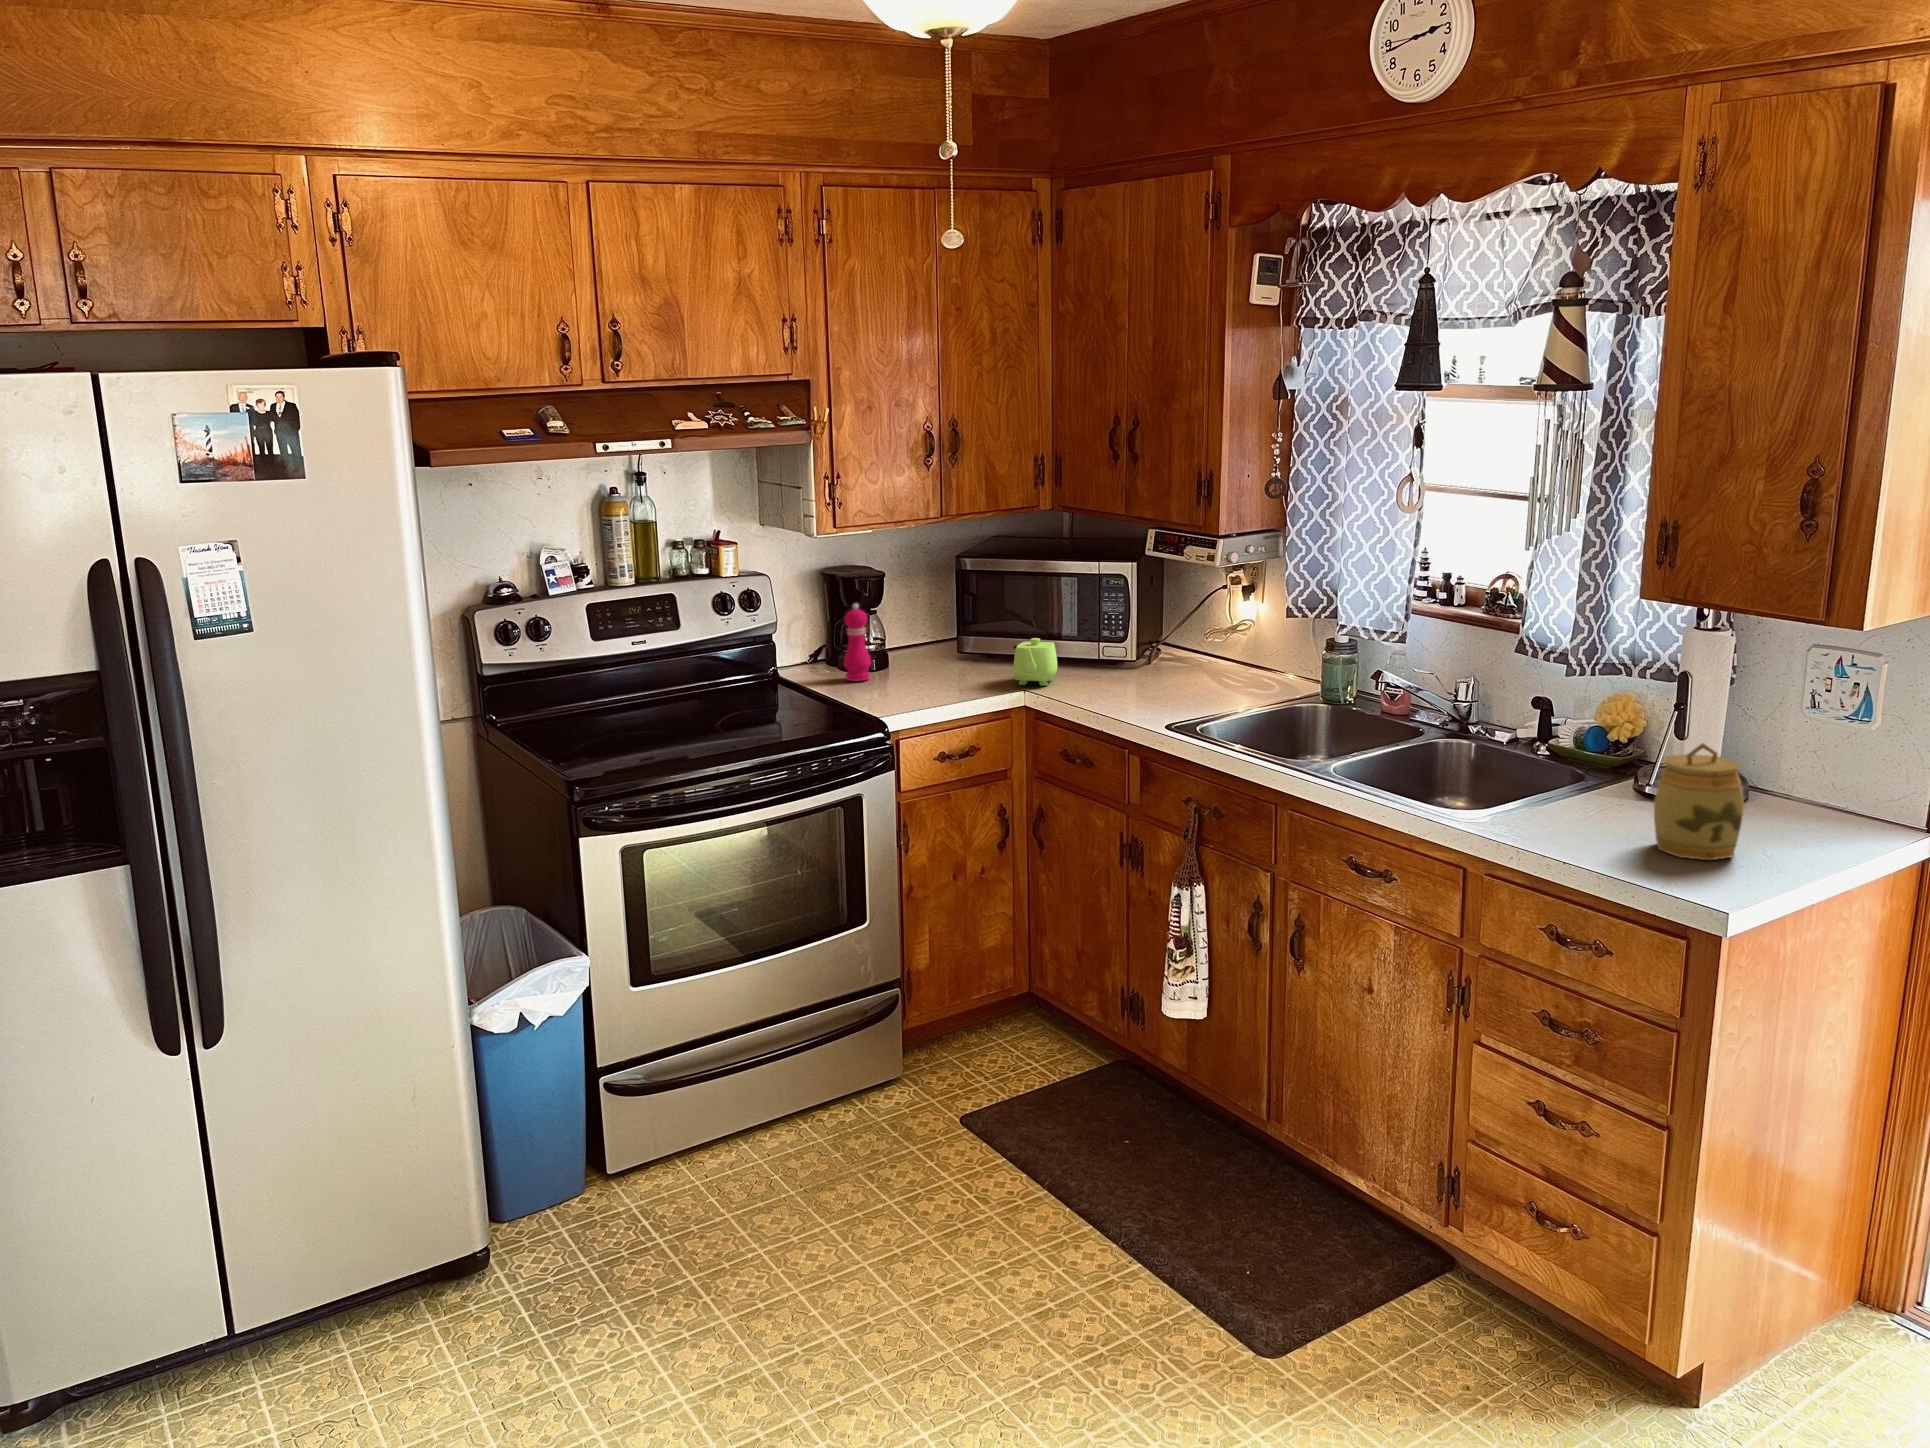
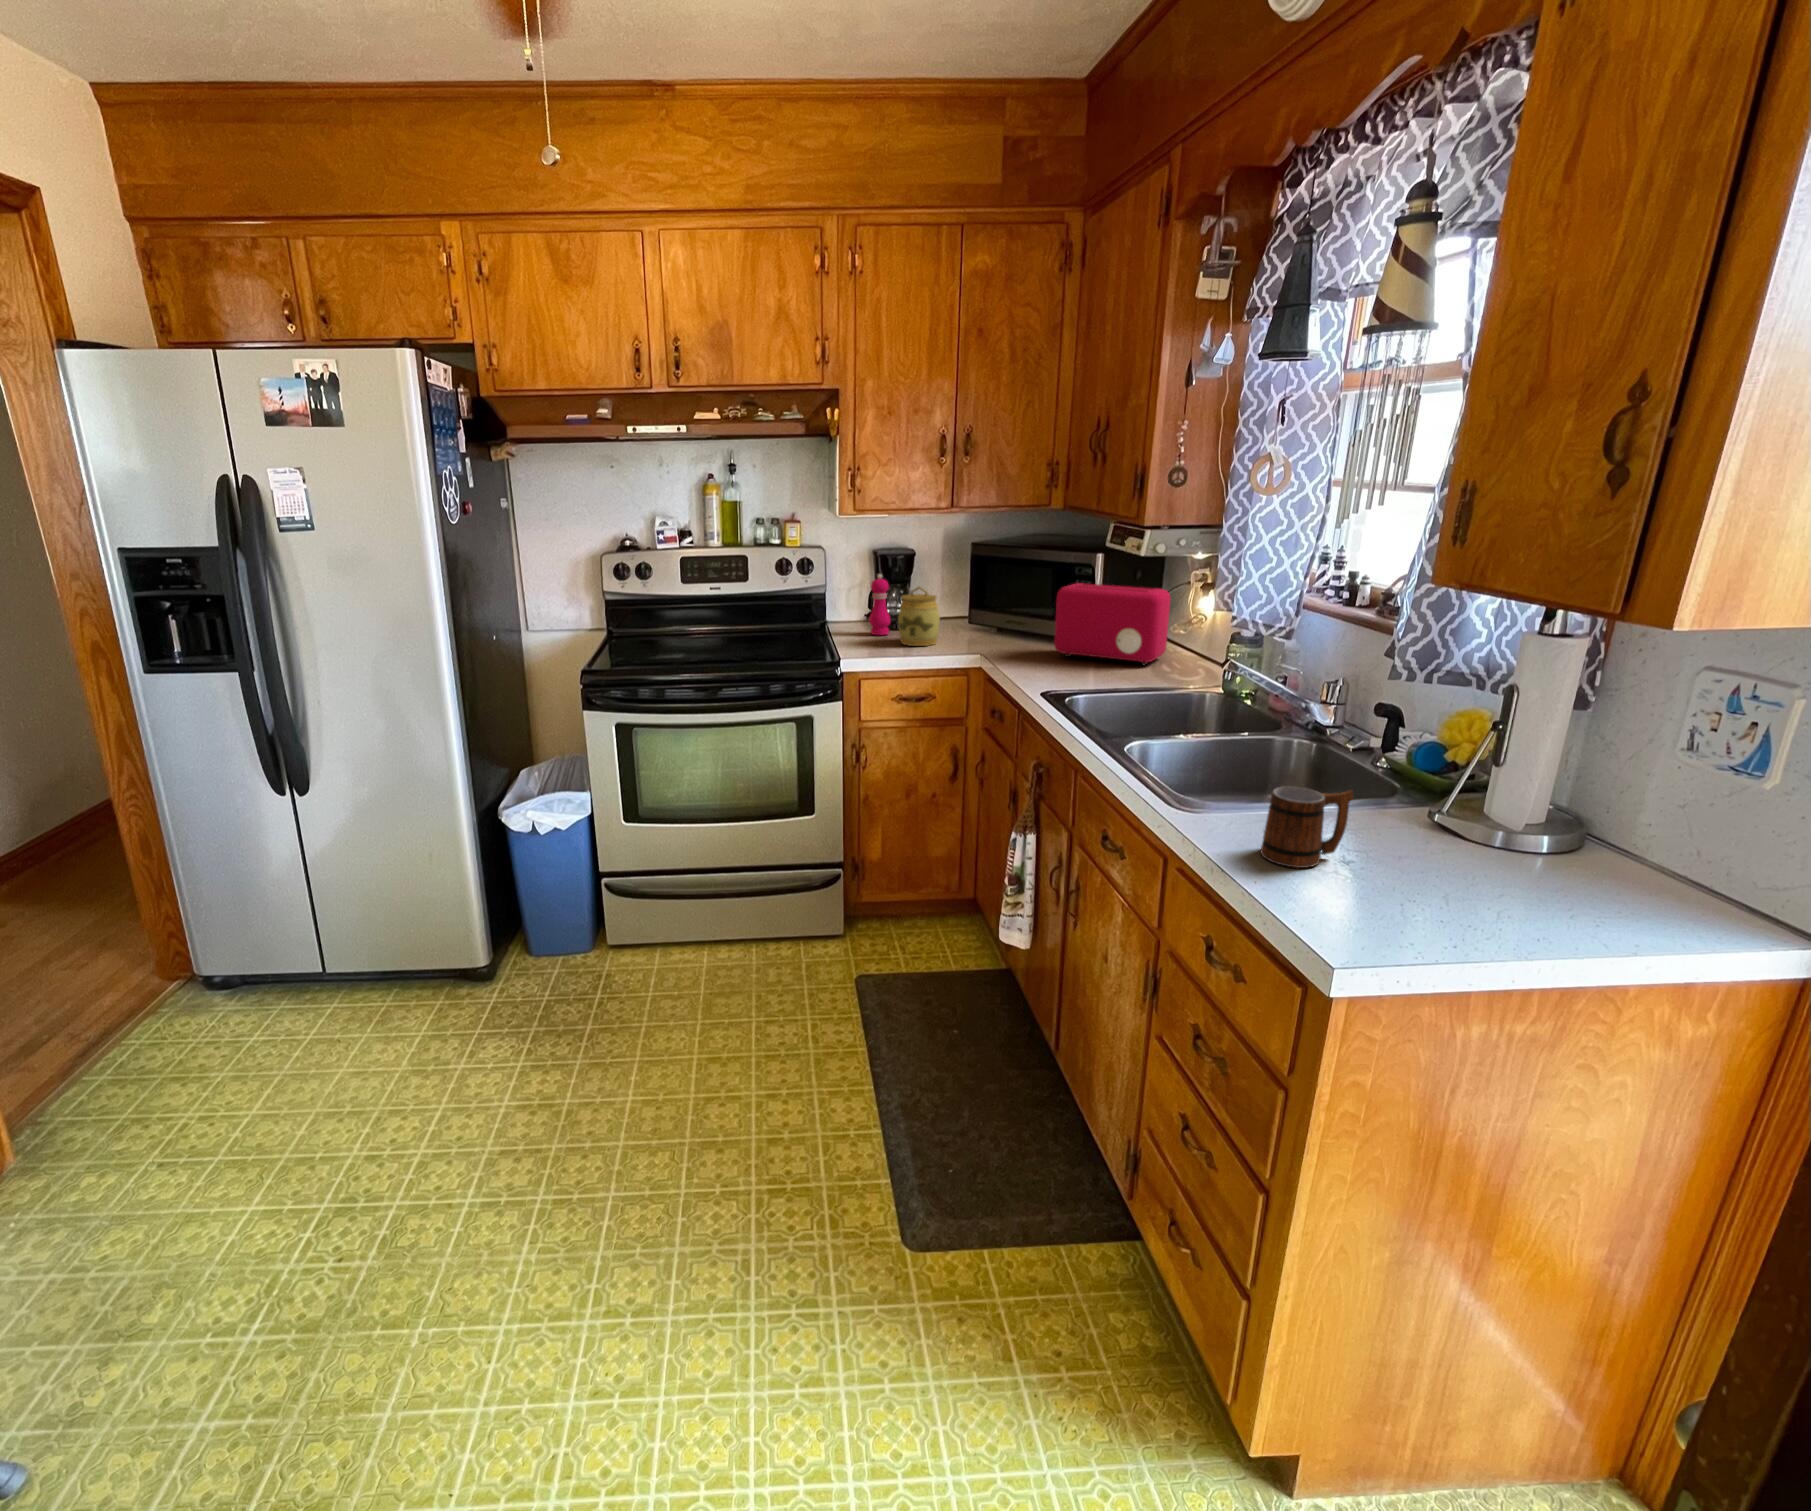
toaster: none [1111,599,1236,687] -> present [1054,583,1171,665]
teapot: present [1013,638,1057,686] -> none [982,611,1023,651]
jar: present [1654,743,1744,860] -> present [898,586,940,646]
mug: none [1526,771,1595,843] -> present [1261,786,1353,868]

